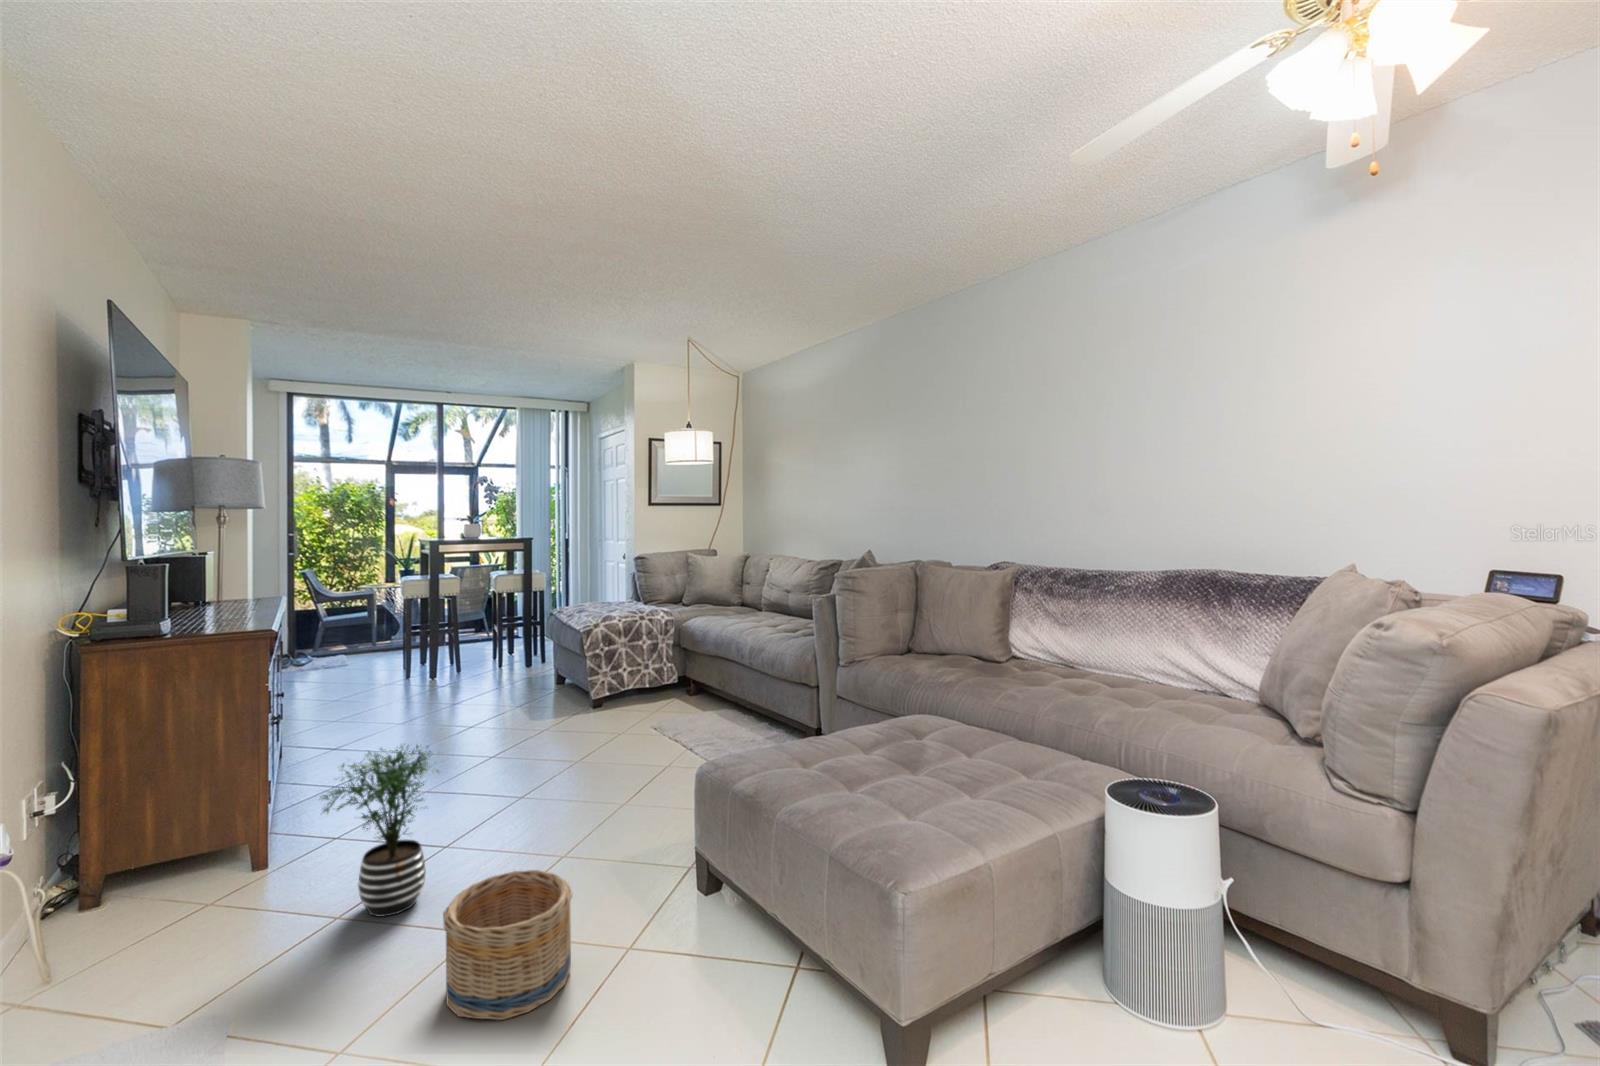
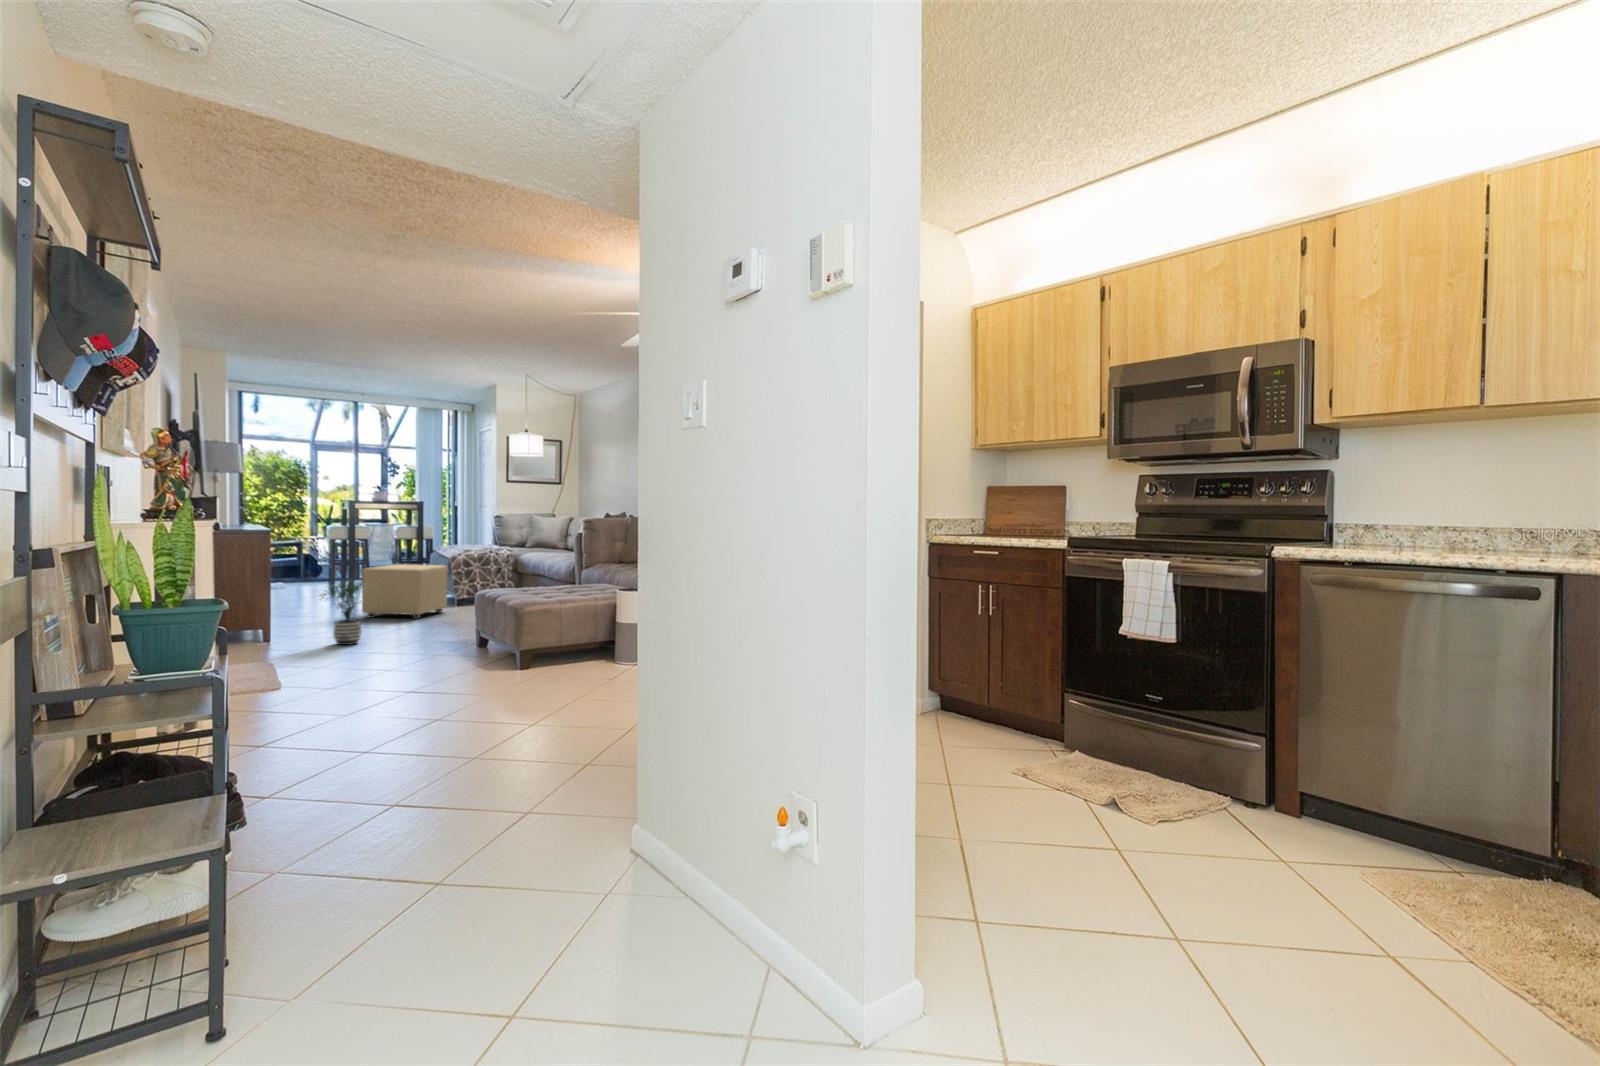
ottoman: none [440,652,583,761] -> present [362,564,447,619]
basket: present [443,870,572,1020] -> none [372,619,422,657]

